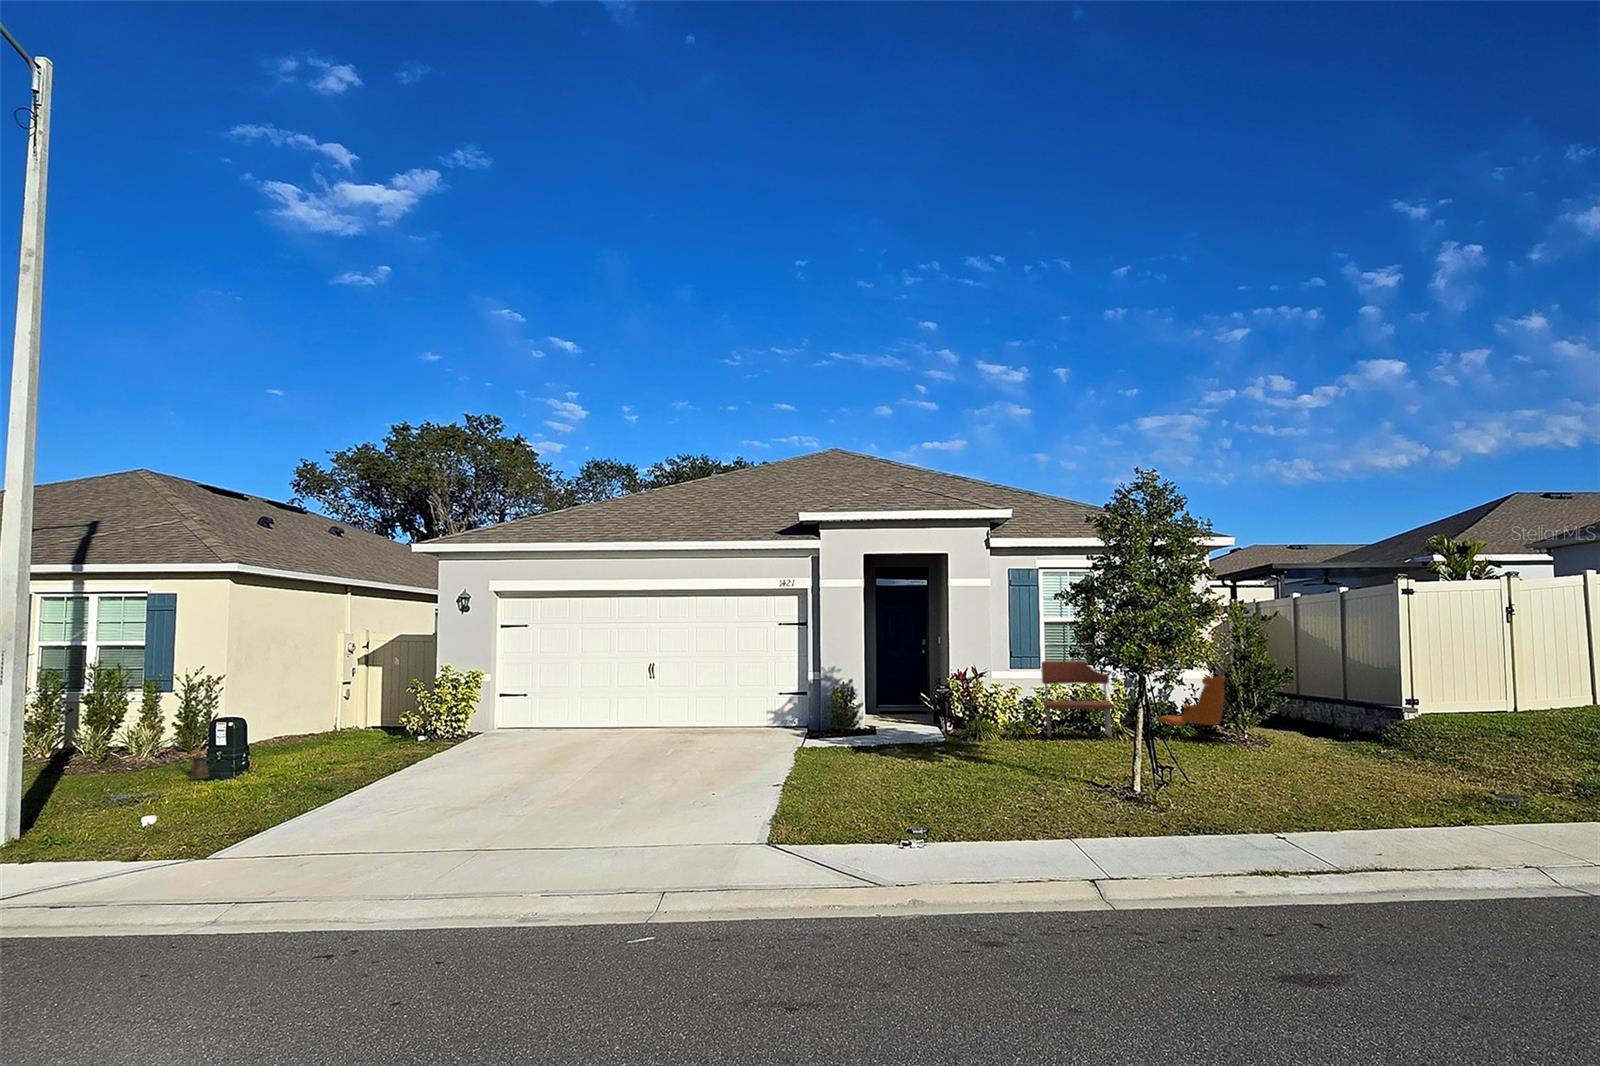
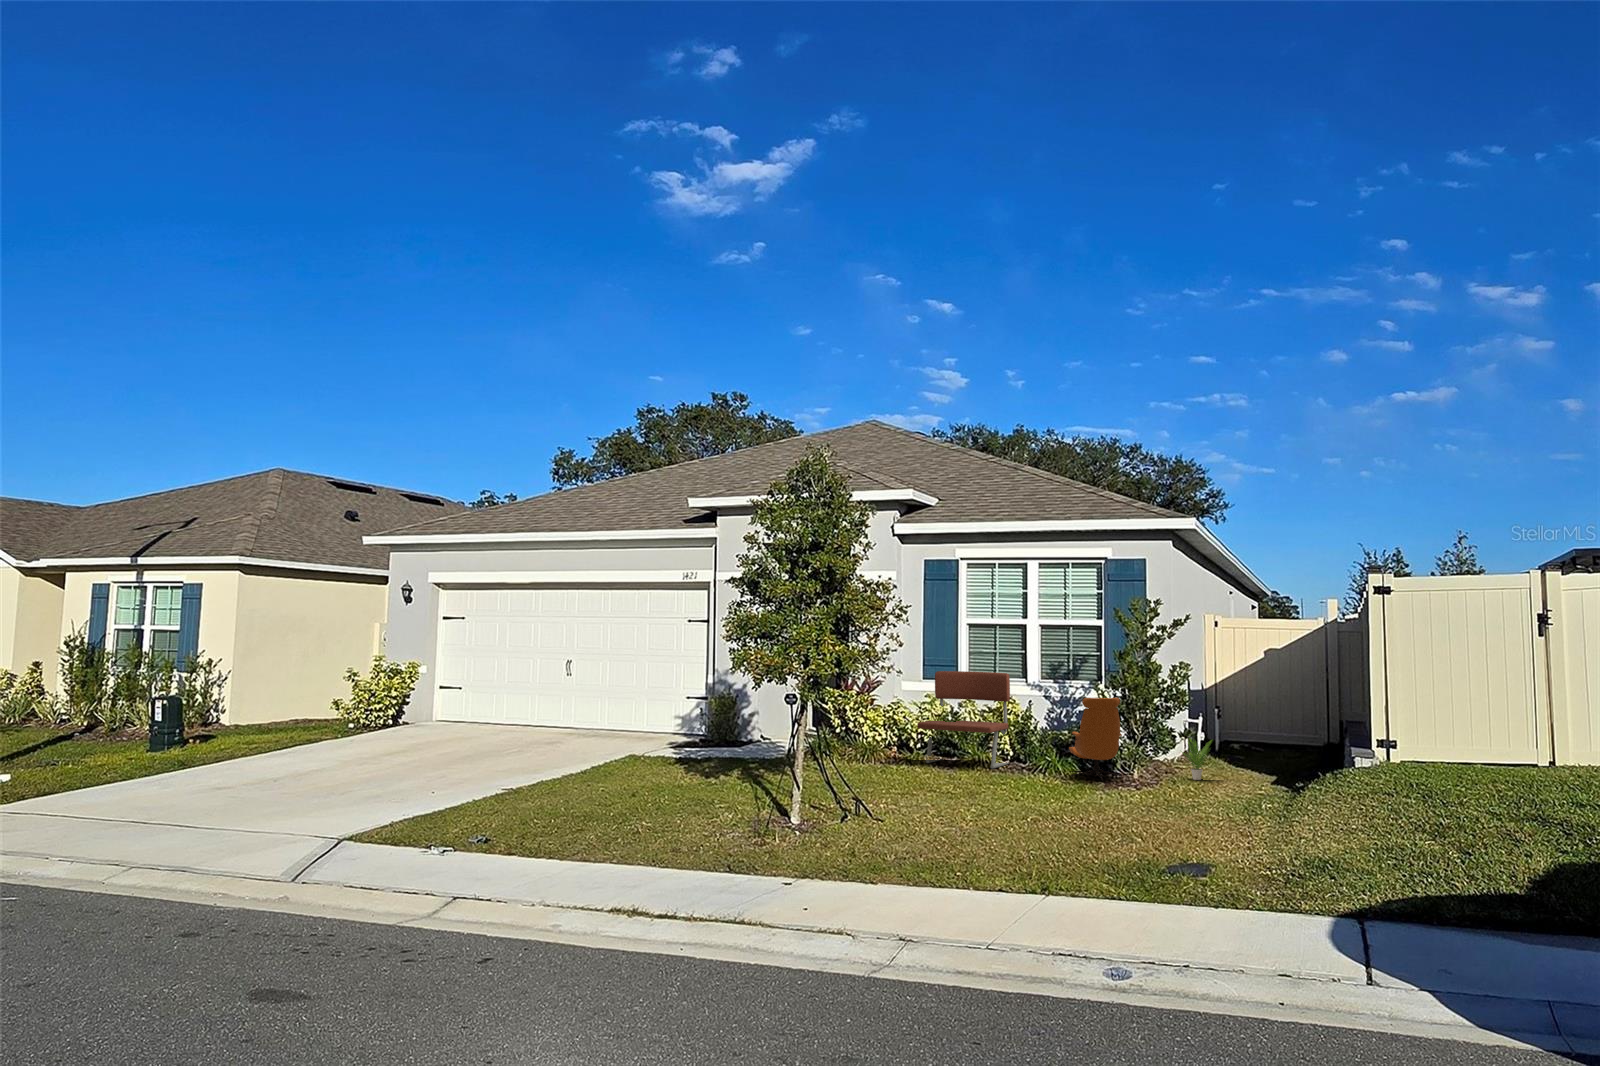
potted plant: none [1248,704,1281,736] -> present [1181,739,1211,780]
watering can: present [172,757,213,780] -> none [113,726,153,746]

